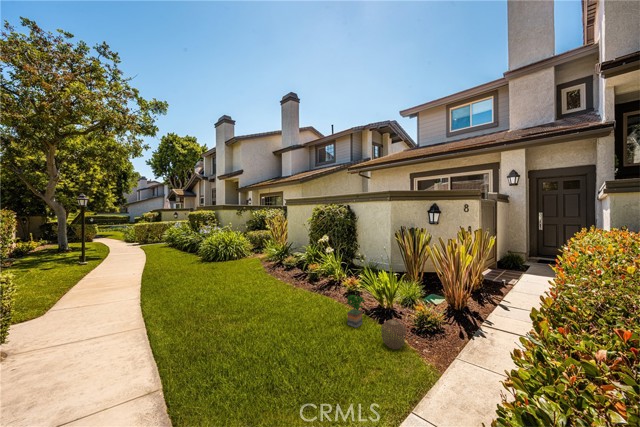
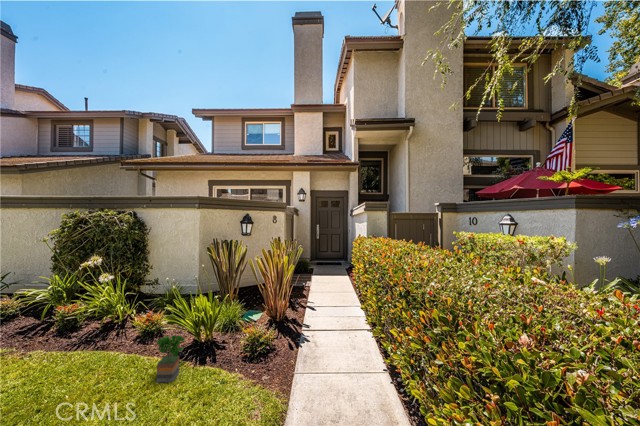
woven basket: present [381,319,406,349] -> none [216,353,247,391]

